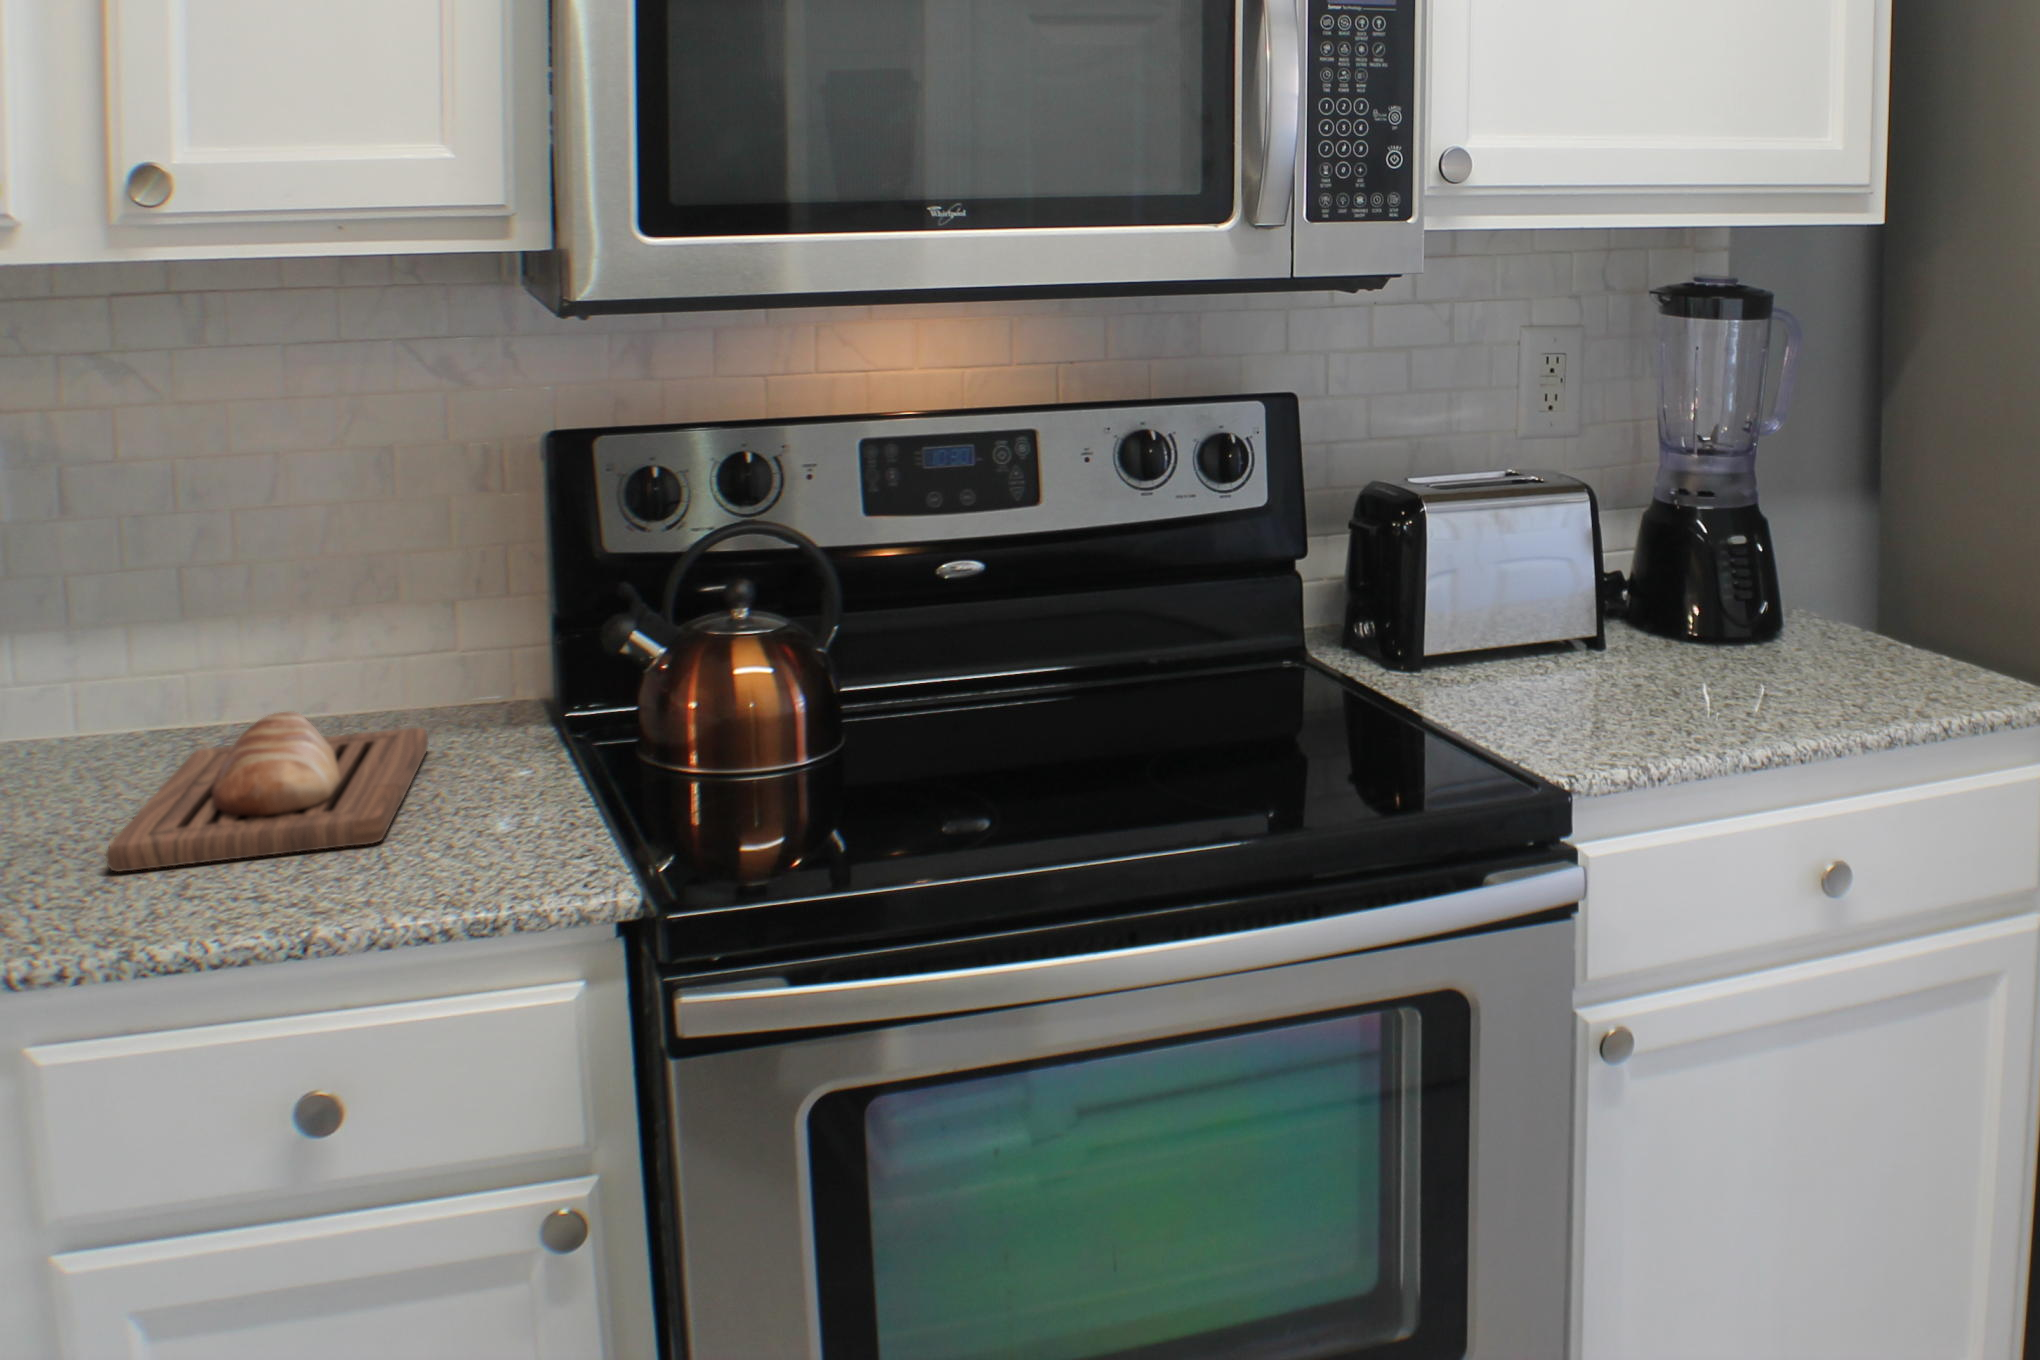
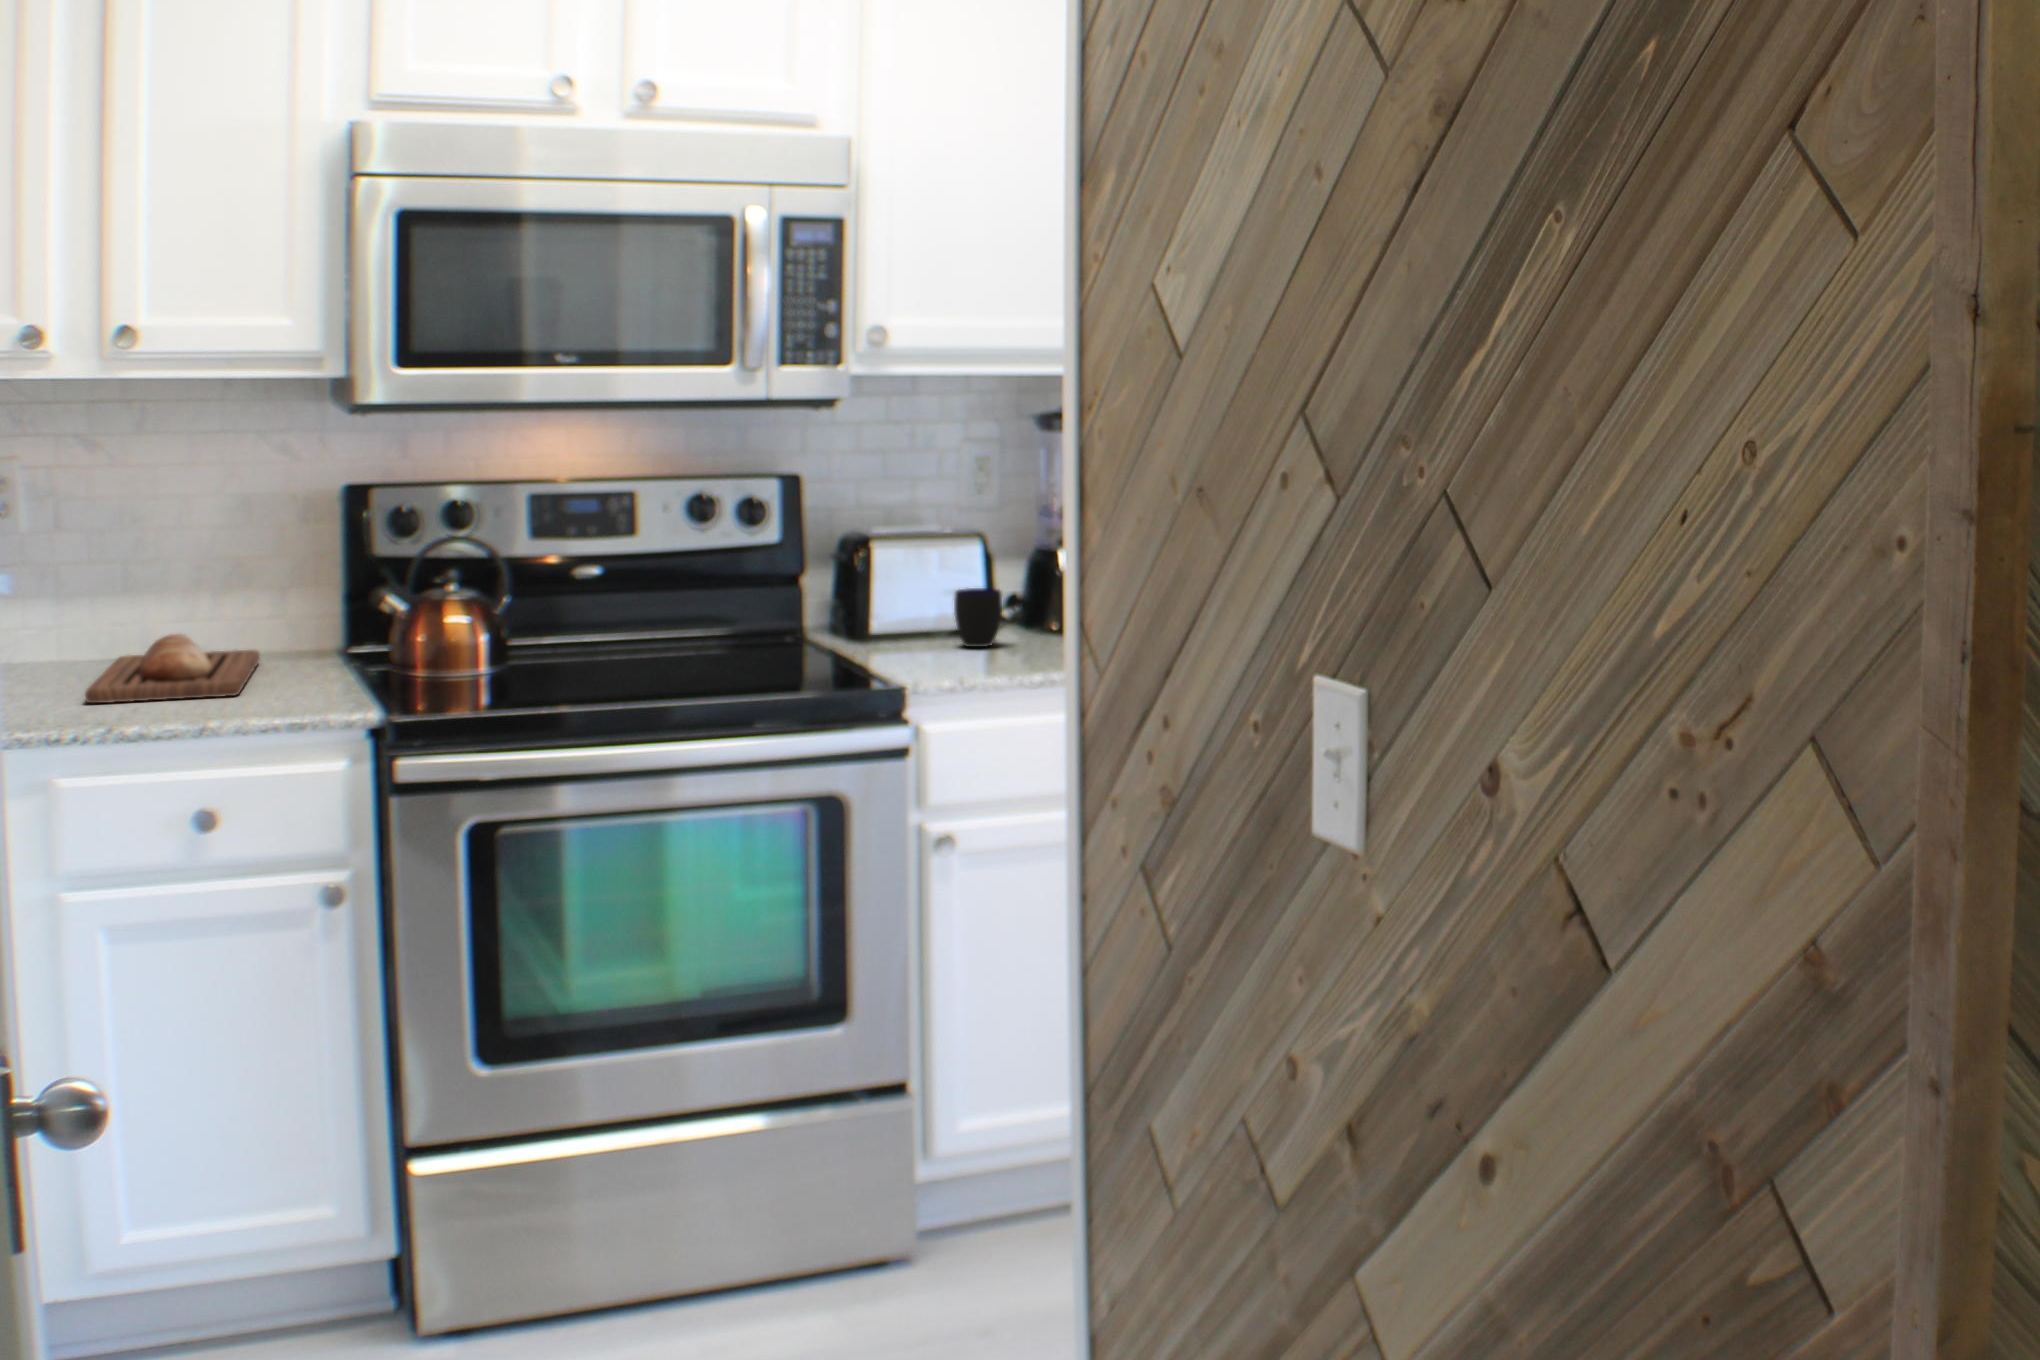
cup: none [1573,574,1654,680] -> present [954,588,1002,647]

